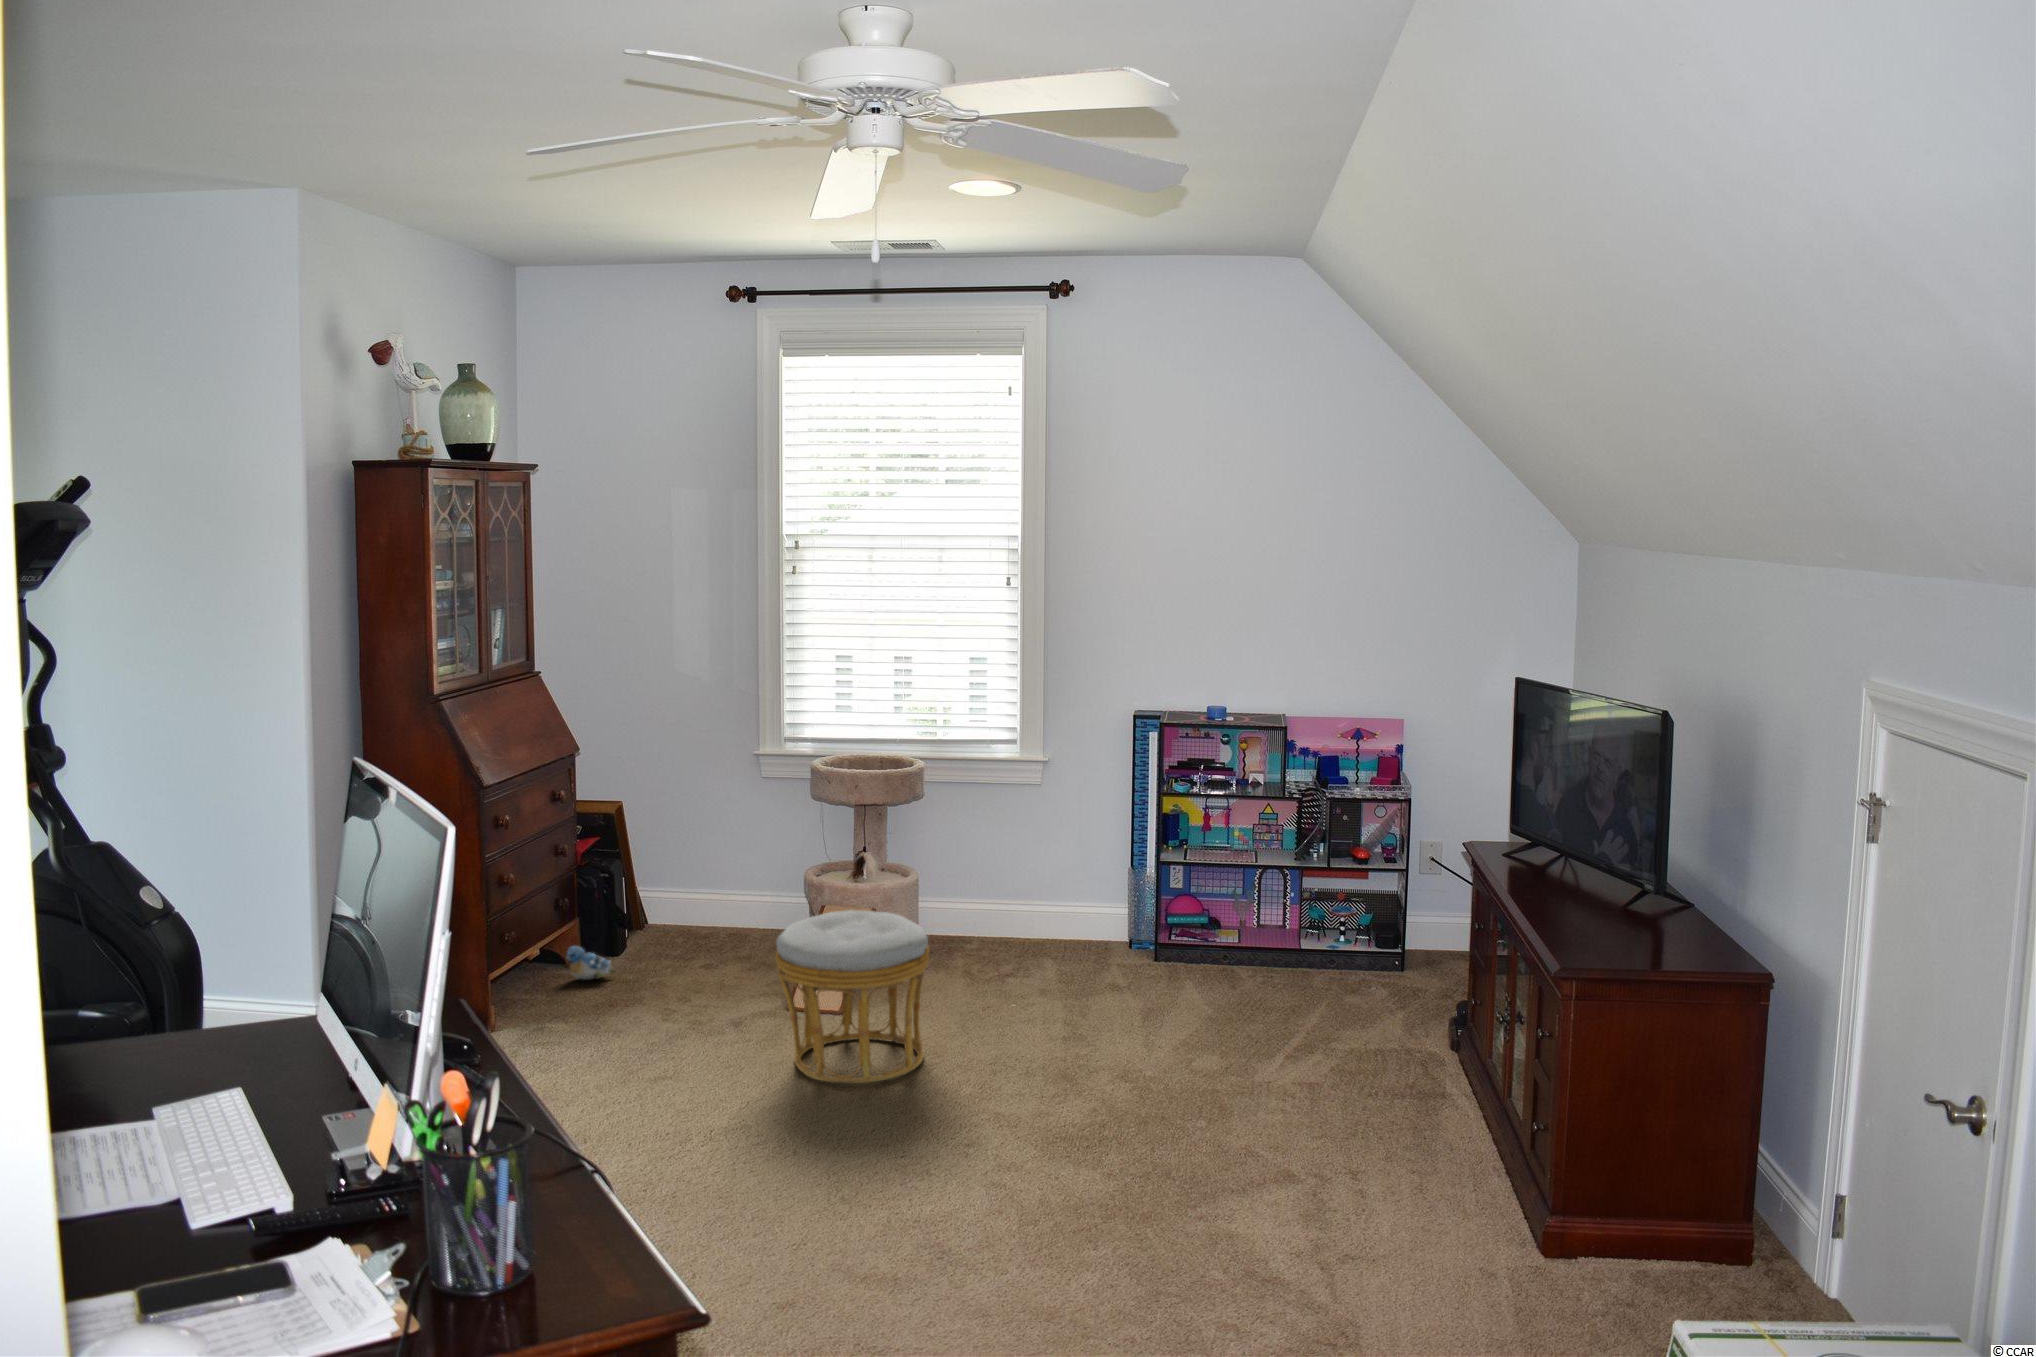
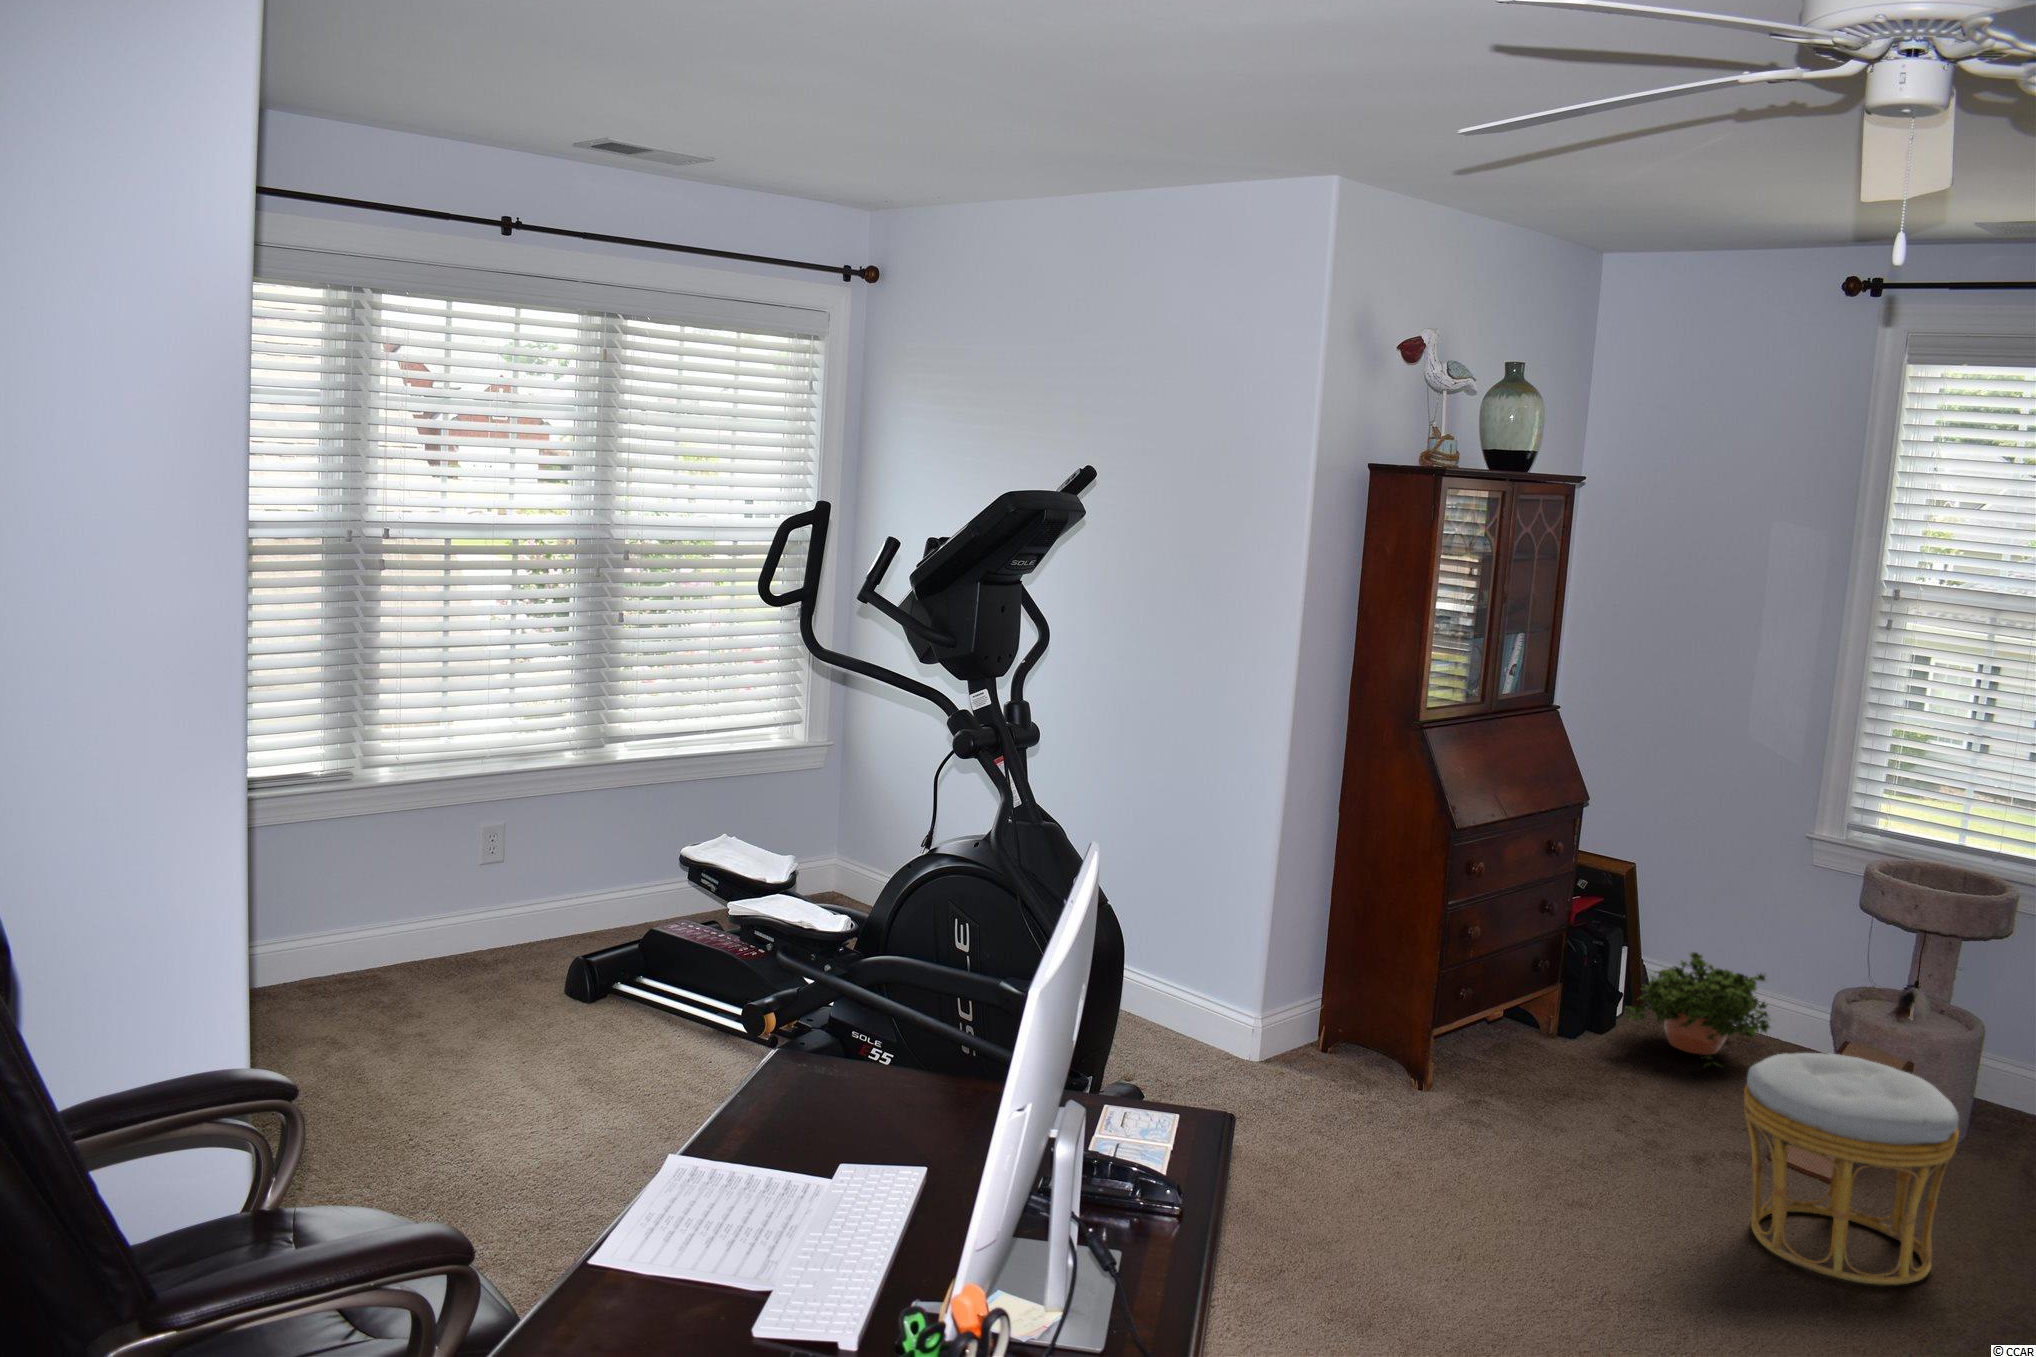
potted plant: none [643,863,763,958] -> present [1626,952,1771,1065]
plush toy: present [566,946,615,980] -> none [1526,1011,1581,1054]

